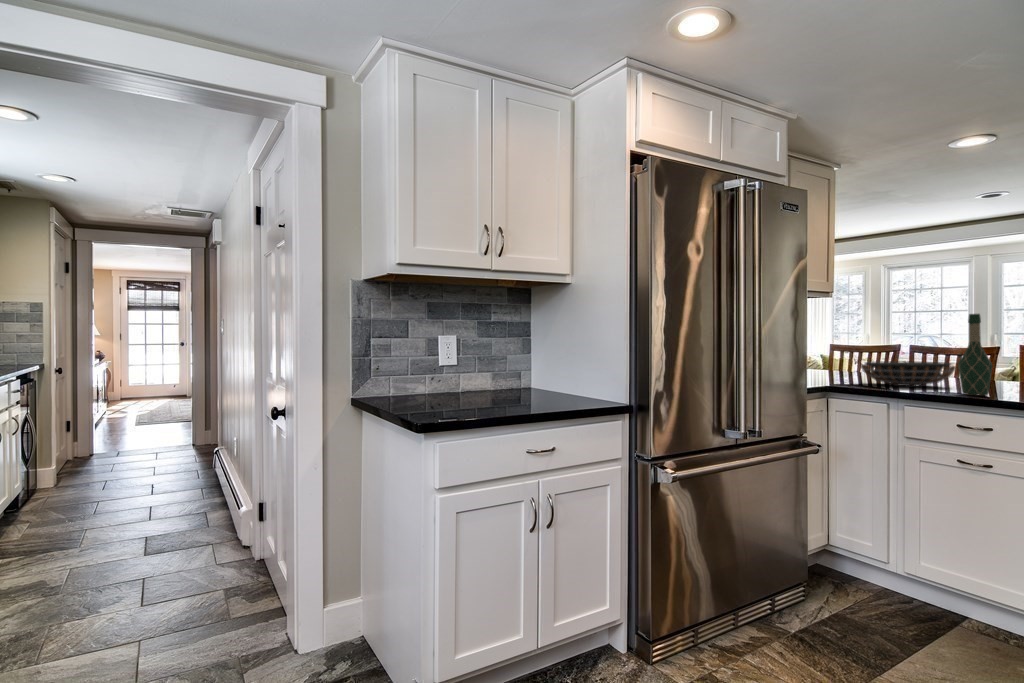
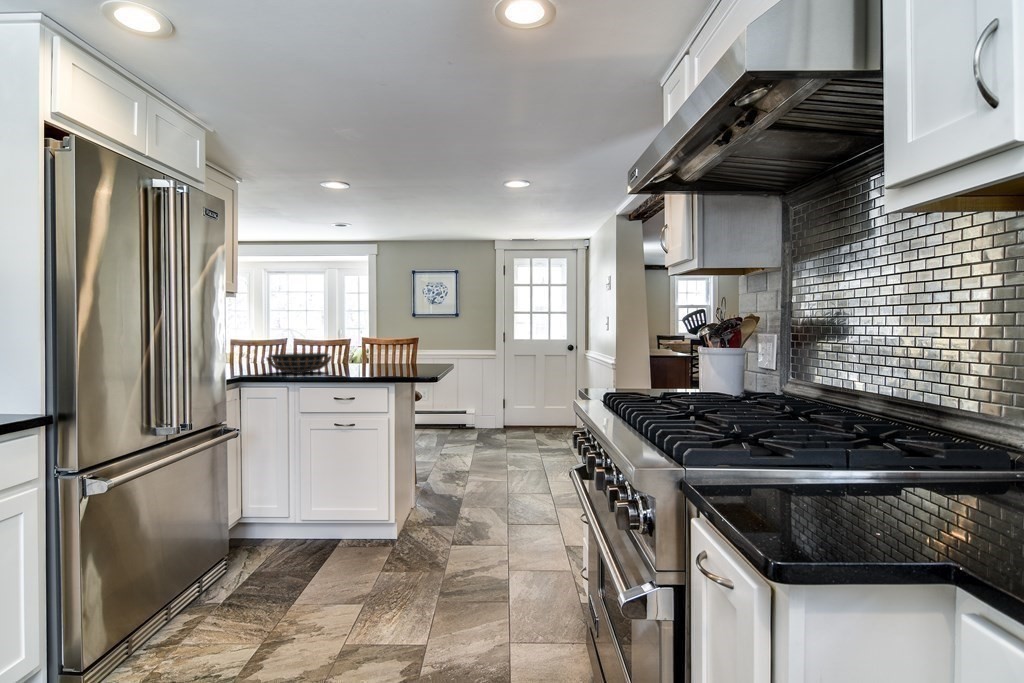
wine bottle: present [958,314,992,395] -> none [336,318,356,377]

